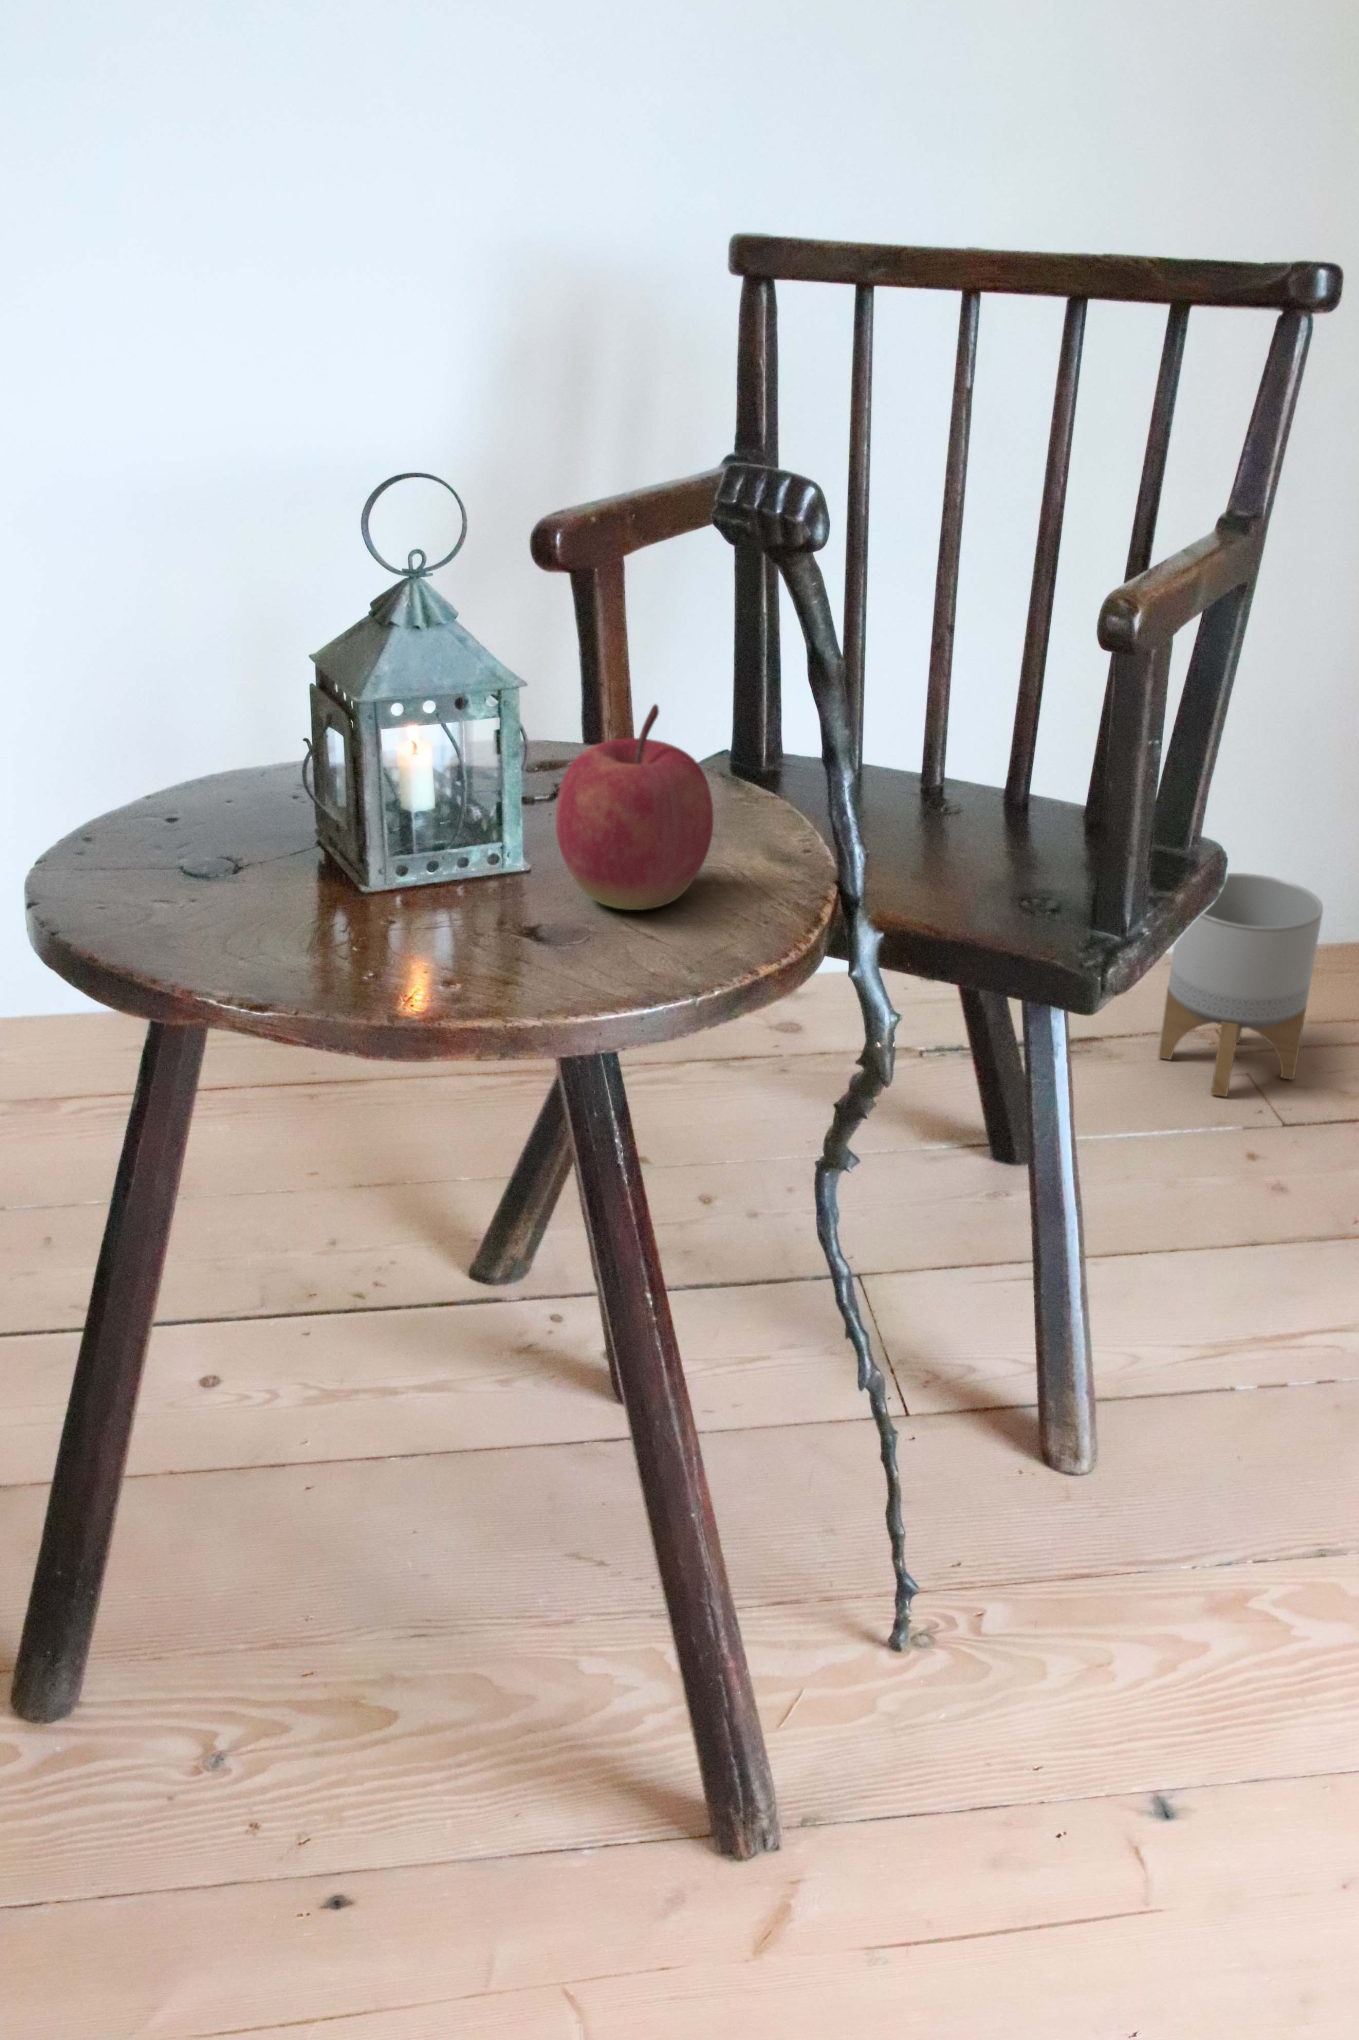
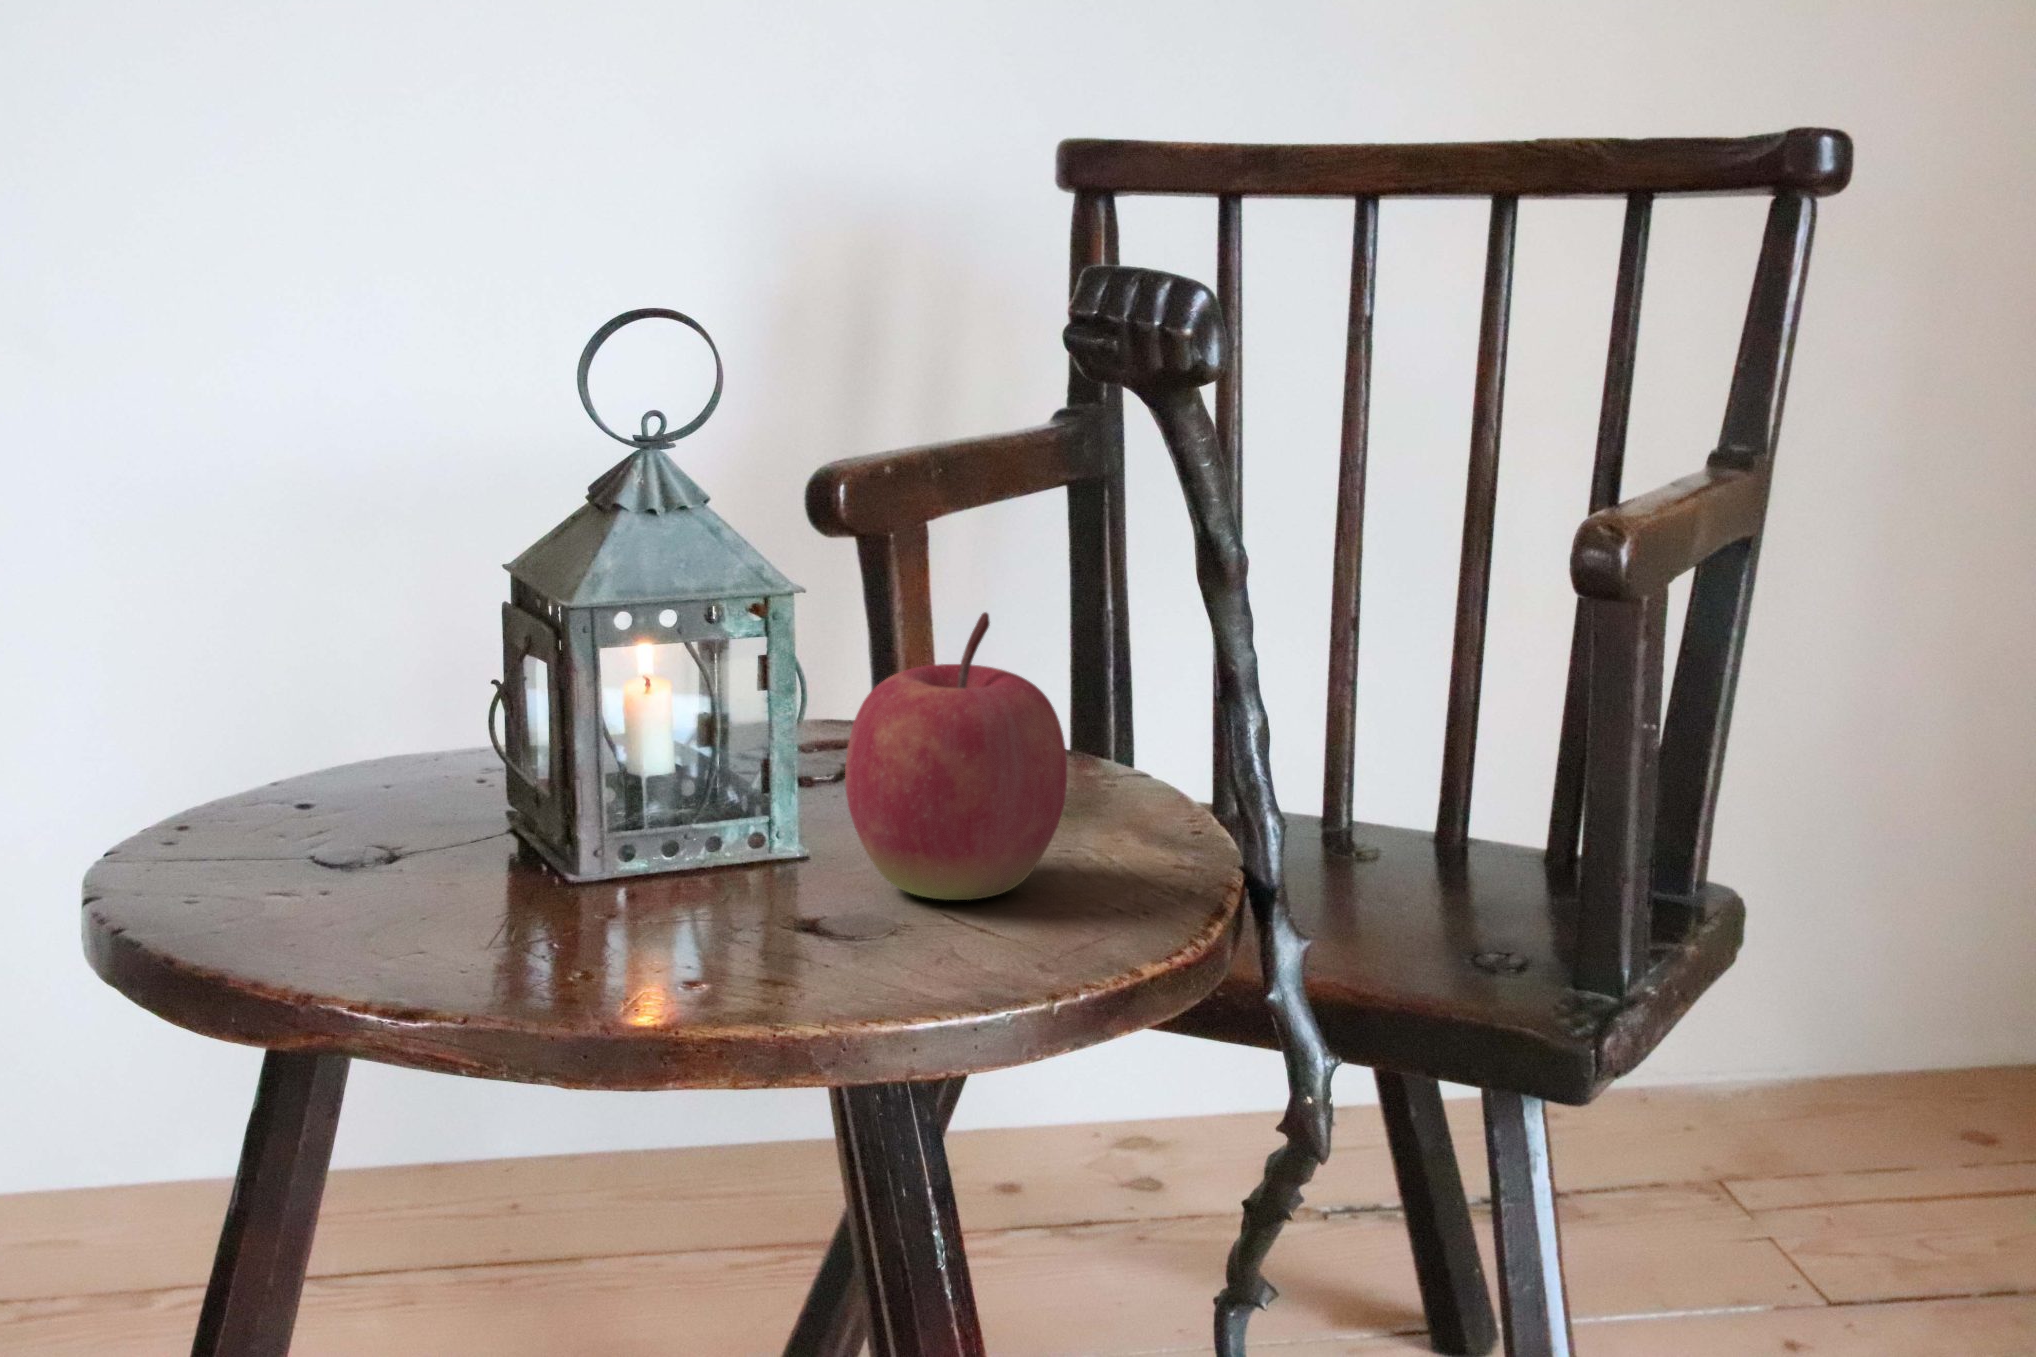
planter: present [1159,873,1323,1097] -> none [1645,965,1850,1267]

